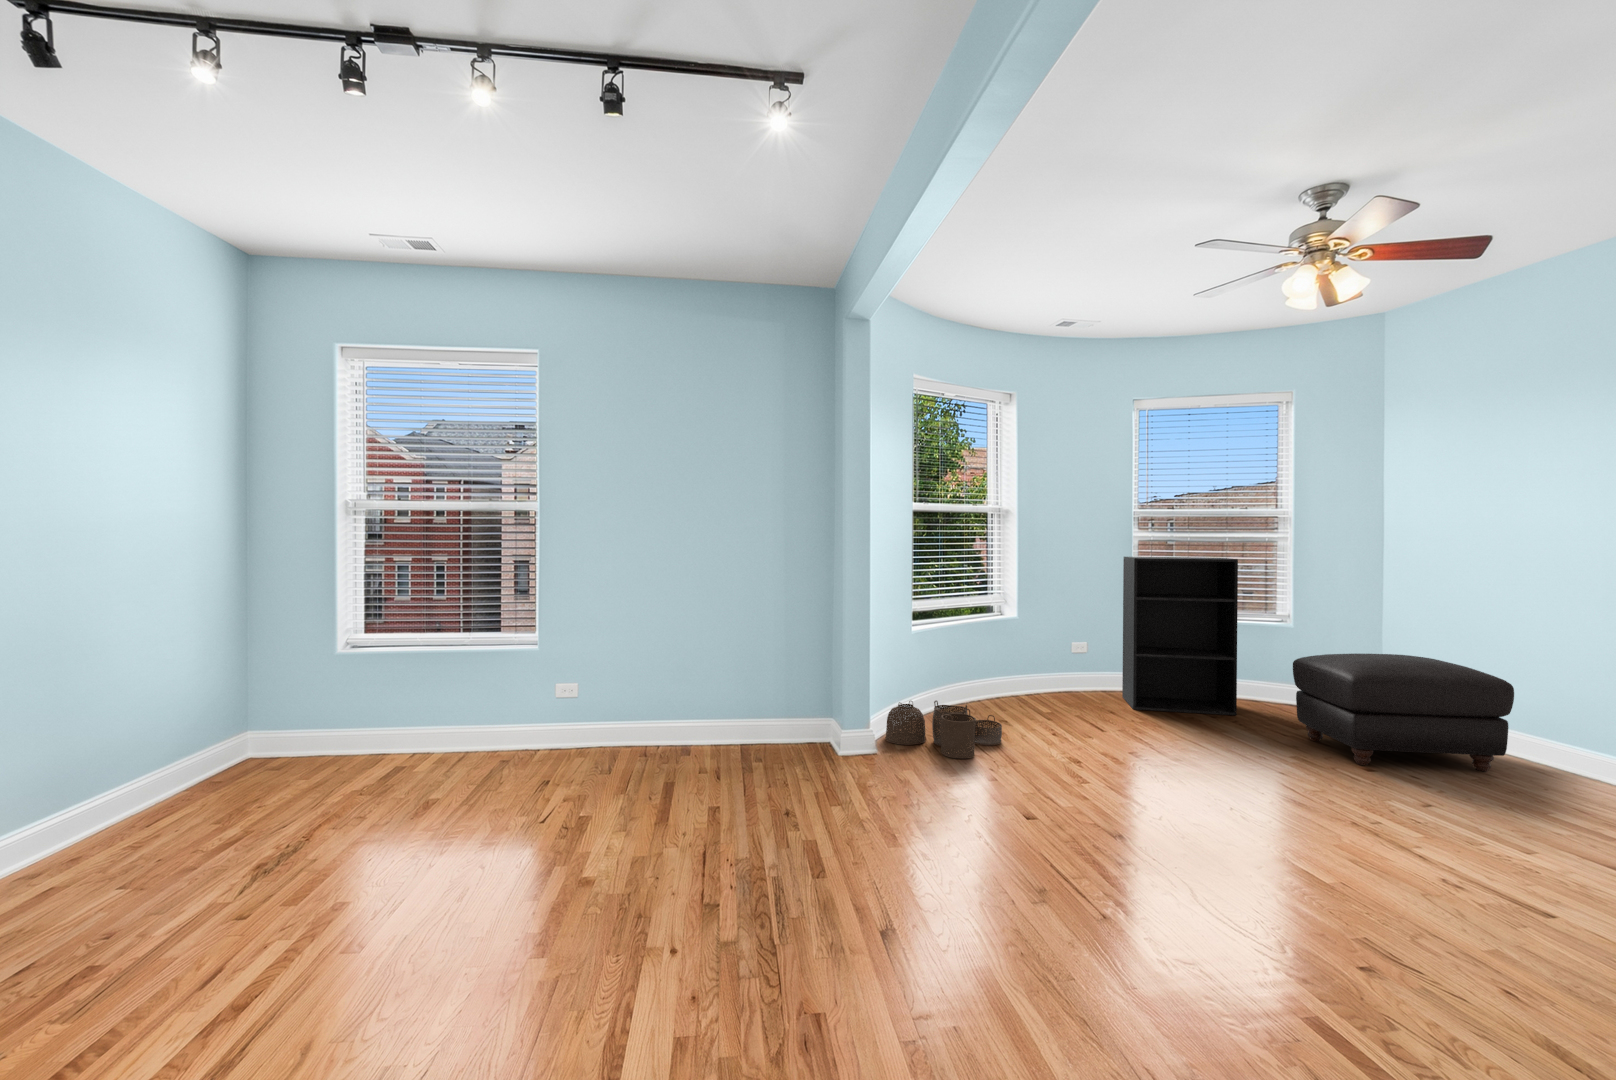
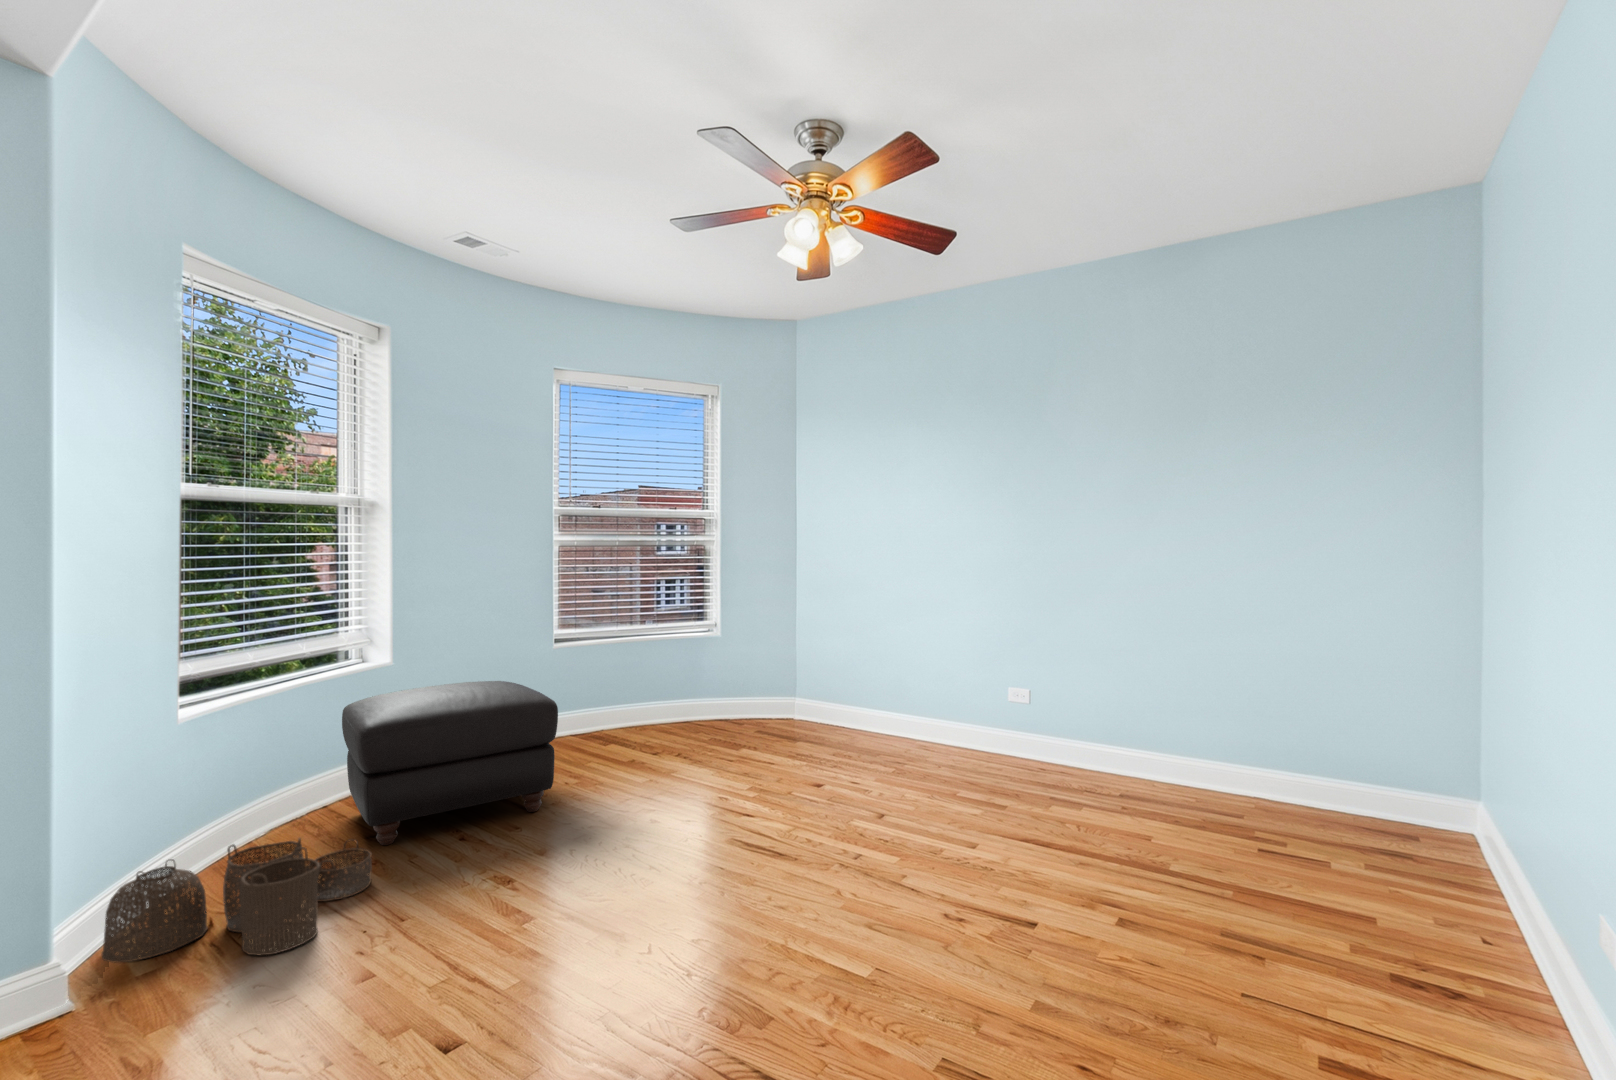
bookshelf: present [1122,557,1238,715] -> none [542,564,677,765]
ottoman: present [1293,653,1514,771] -> present [342,681,558,845]

